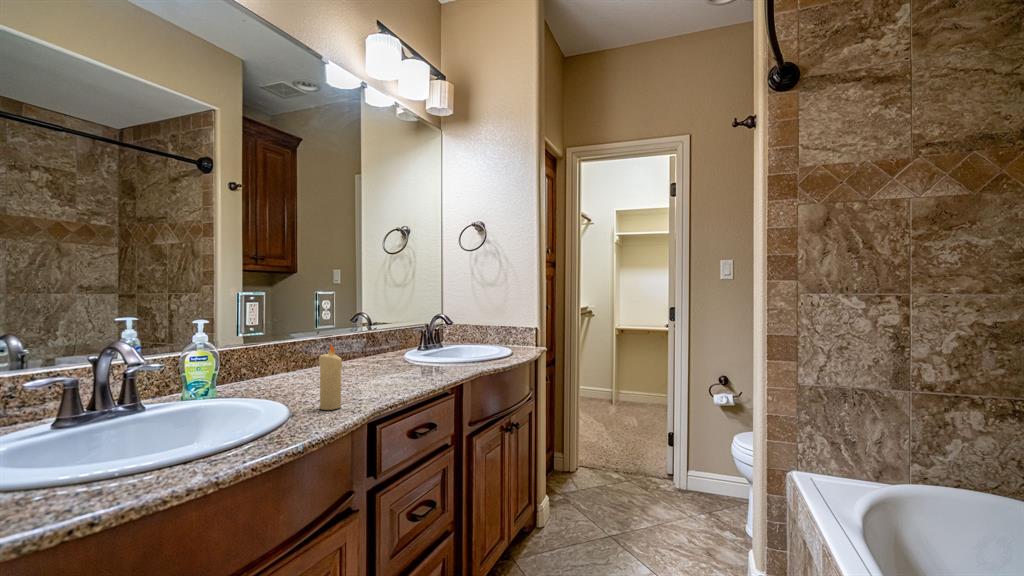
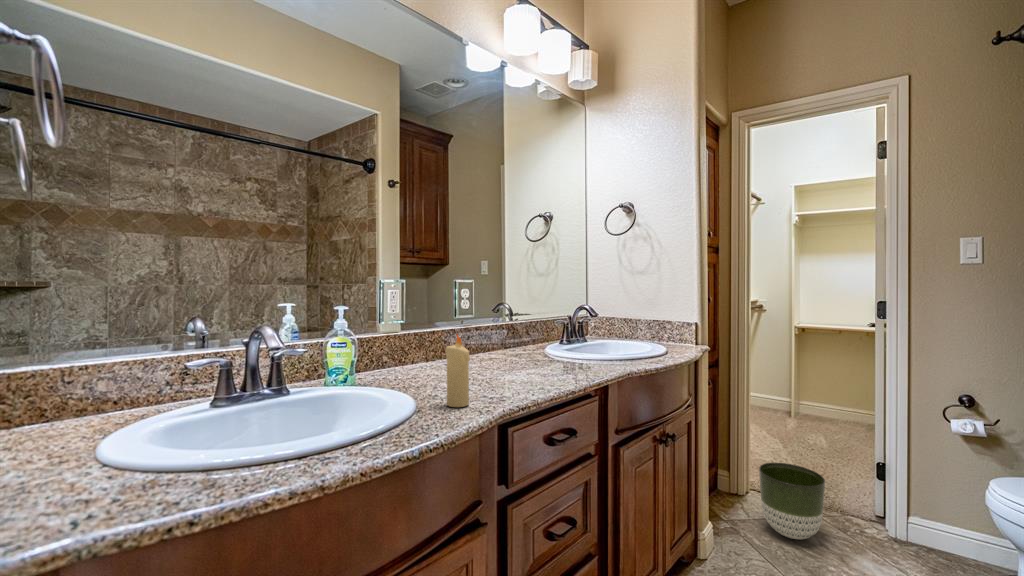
planter: none [585,440,631,500] -> present [759,463,825,540]

